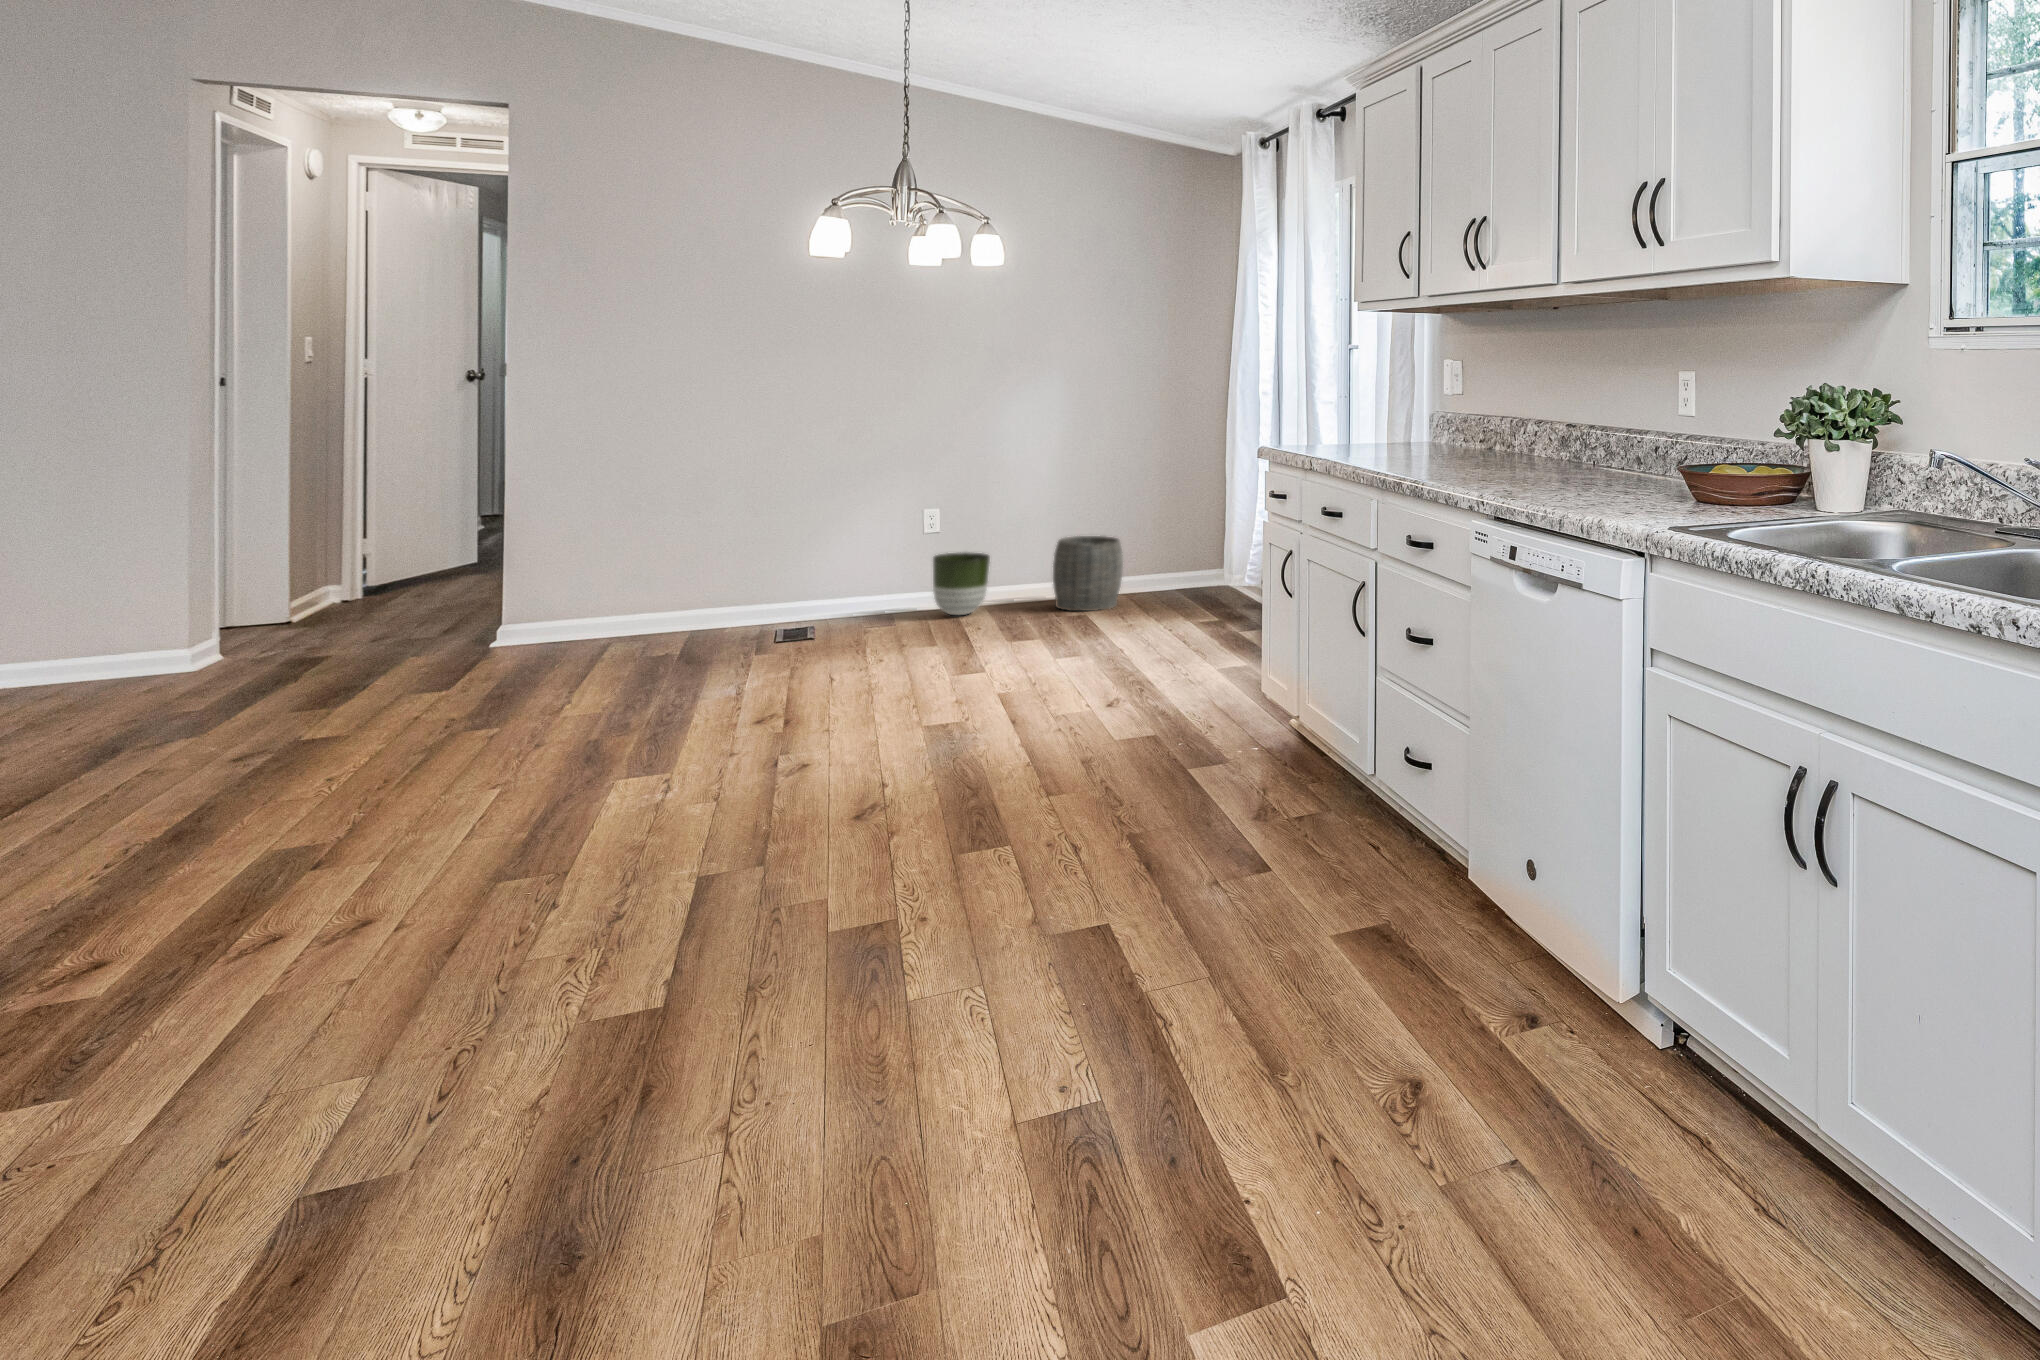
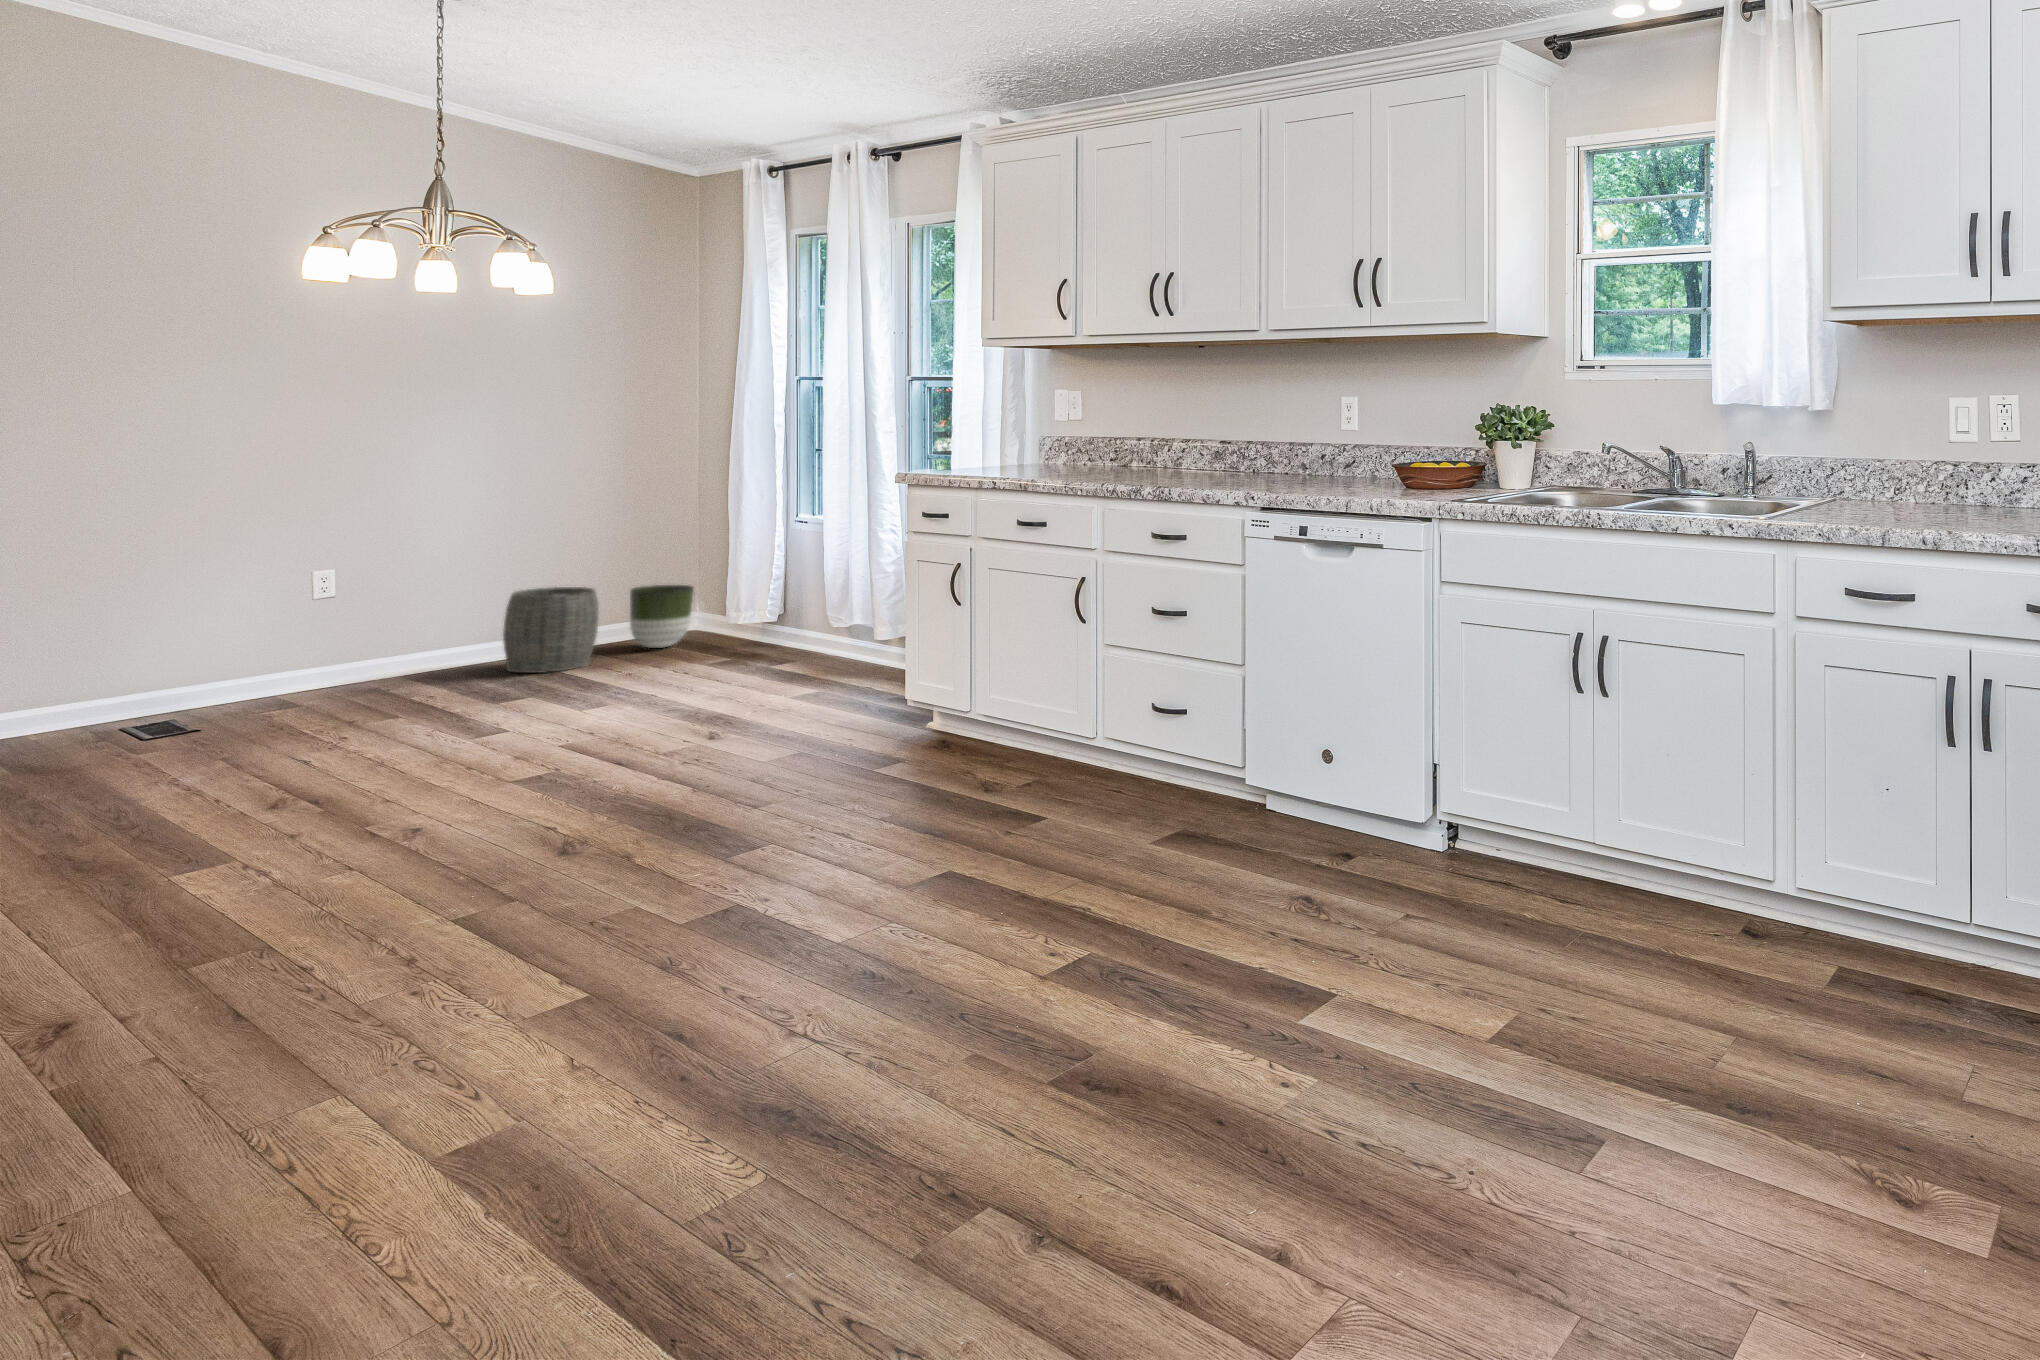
planter: present [933,552,990,615] -> present [630,585,694,648]

